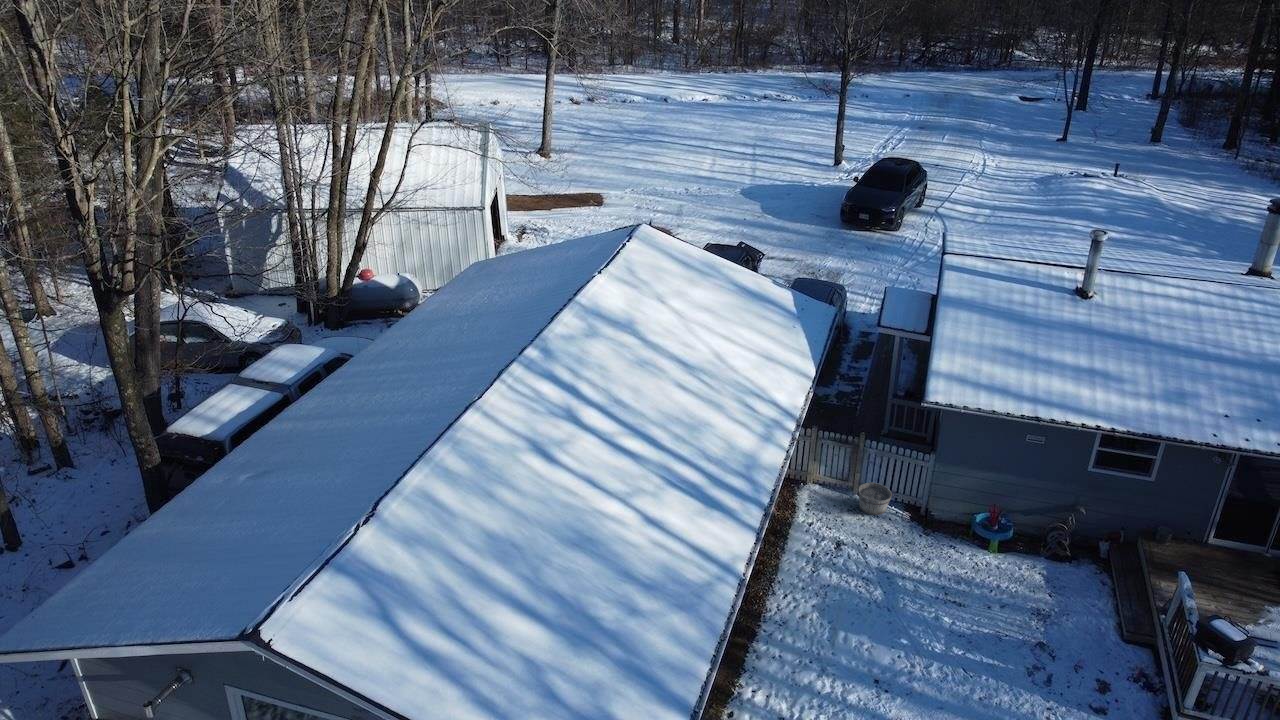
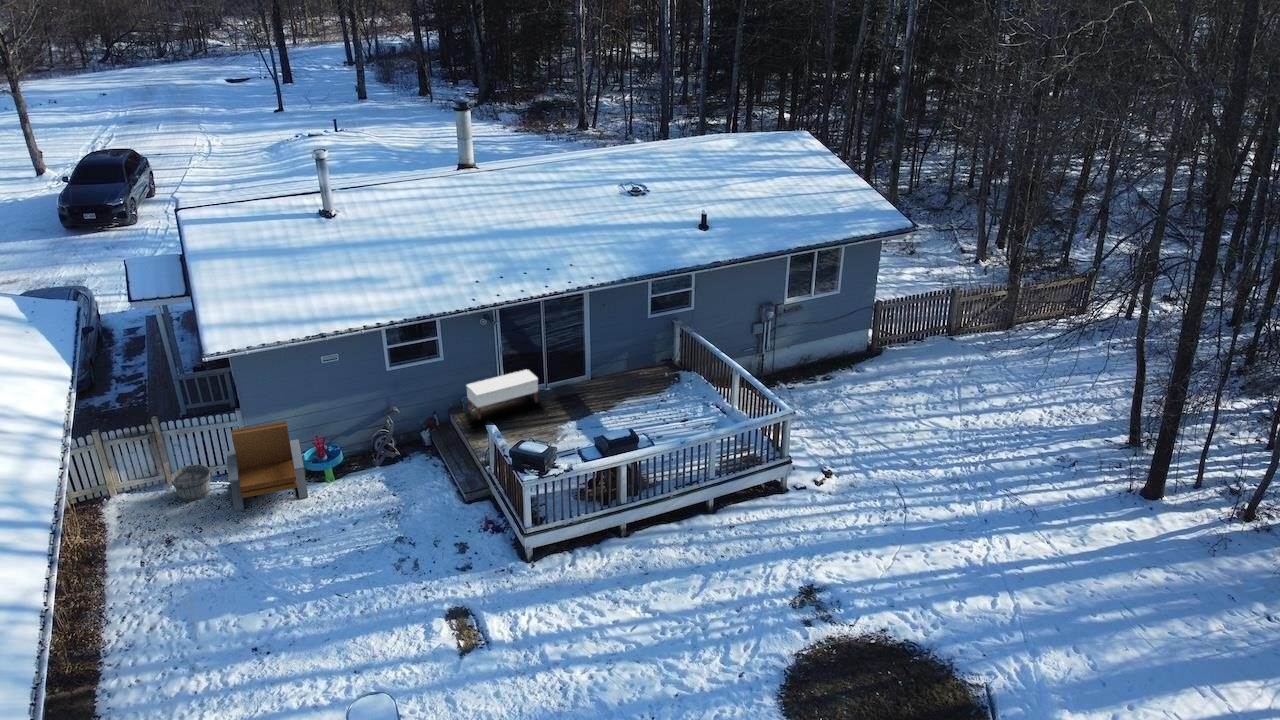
lounge chair: none [899,469,977,558] -> present [226,421,308,512]
bench: none [1163,515,1264,568] -> present [467,370,538,419]

